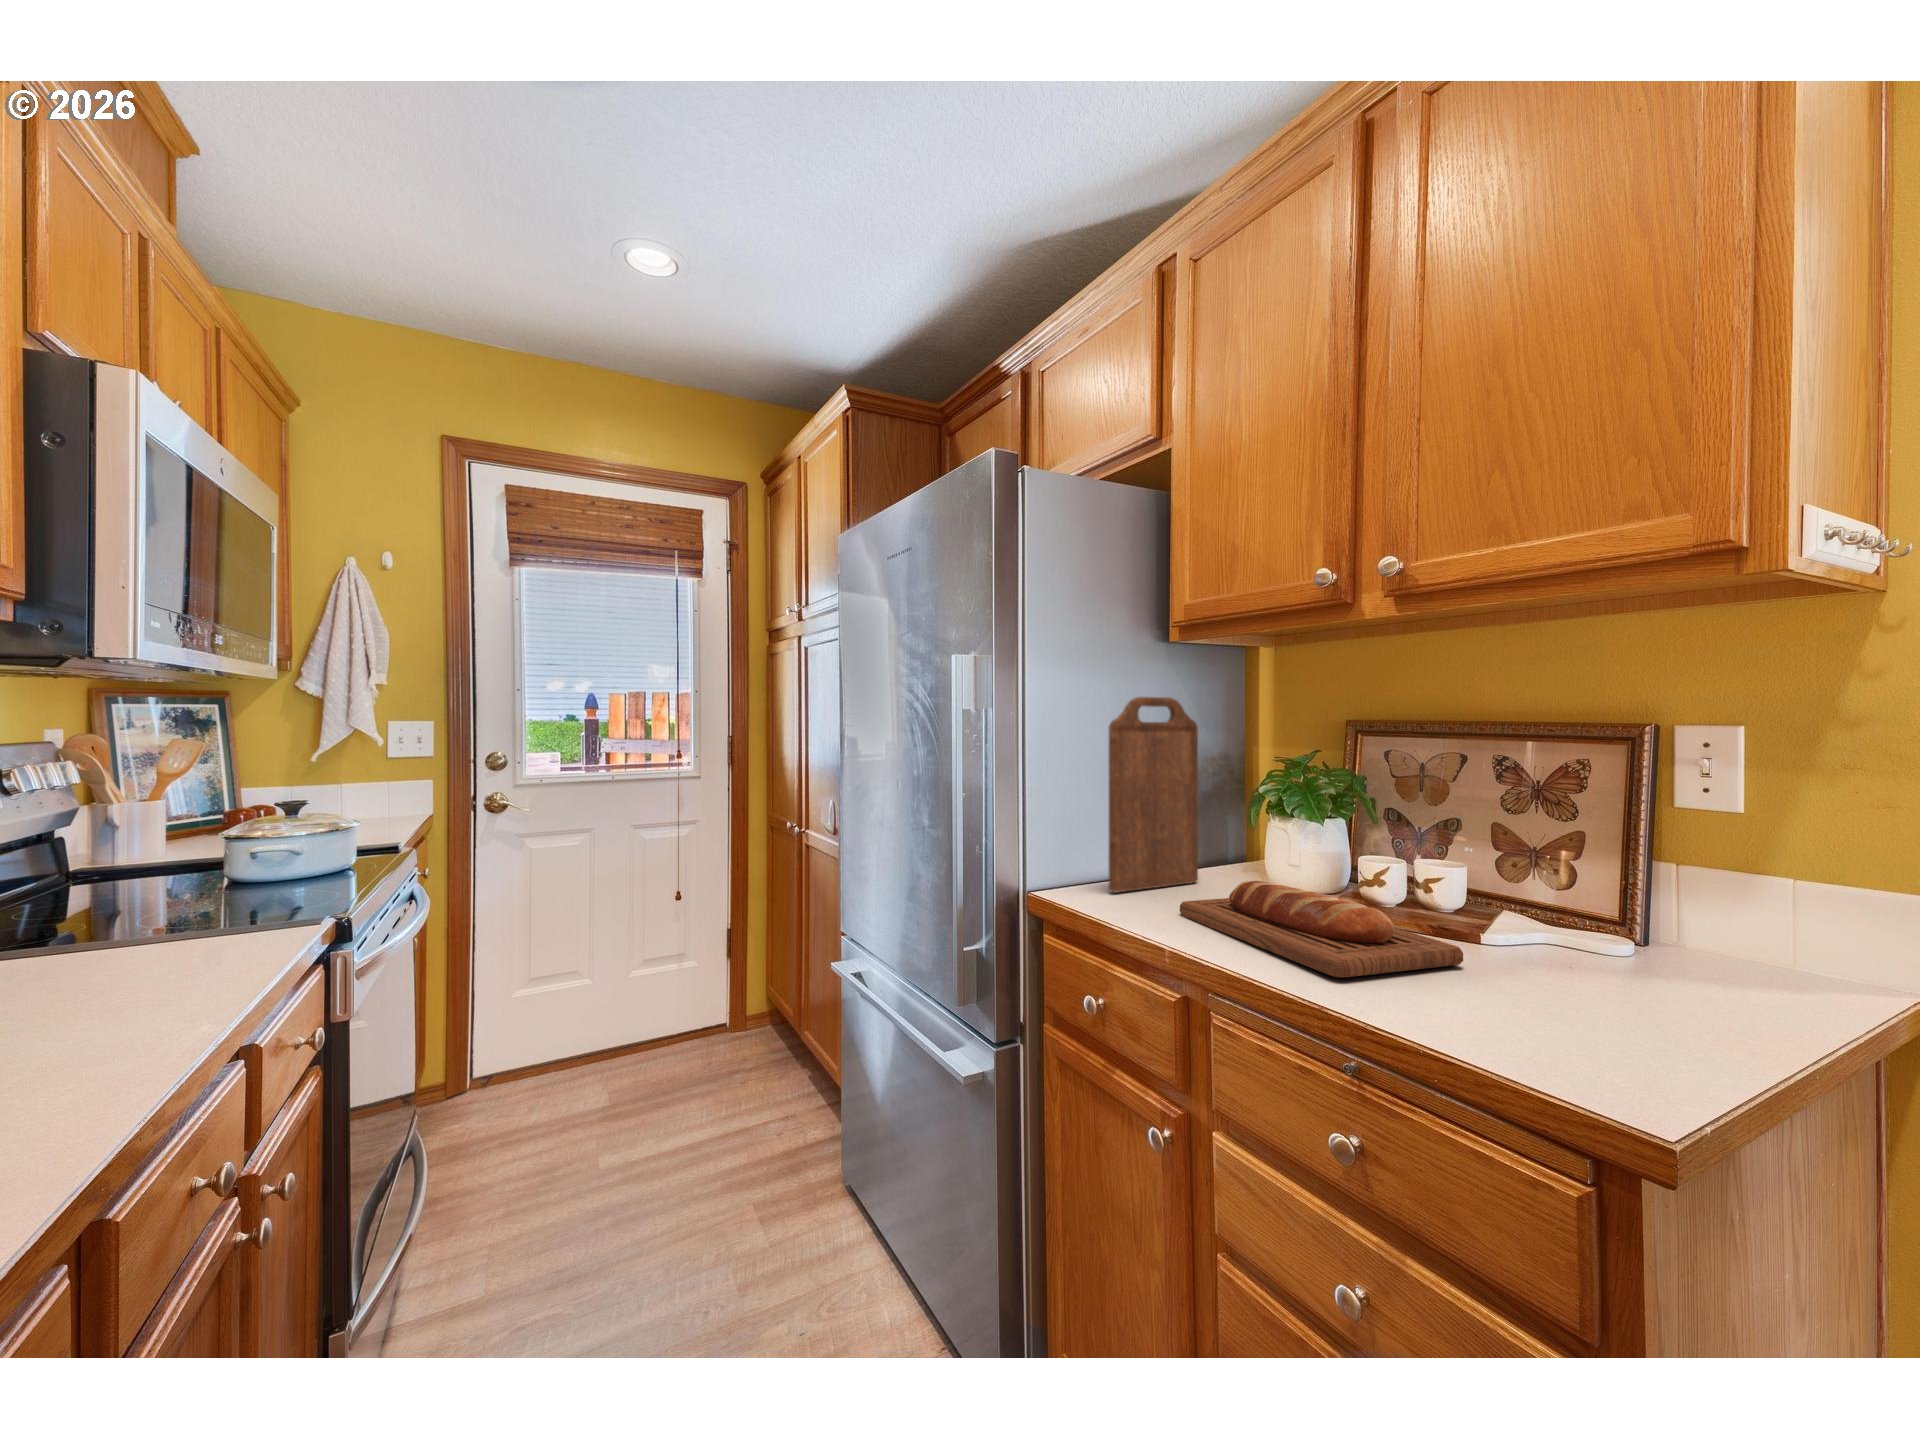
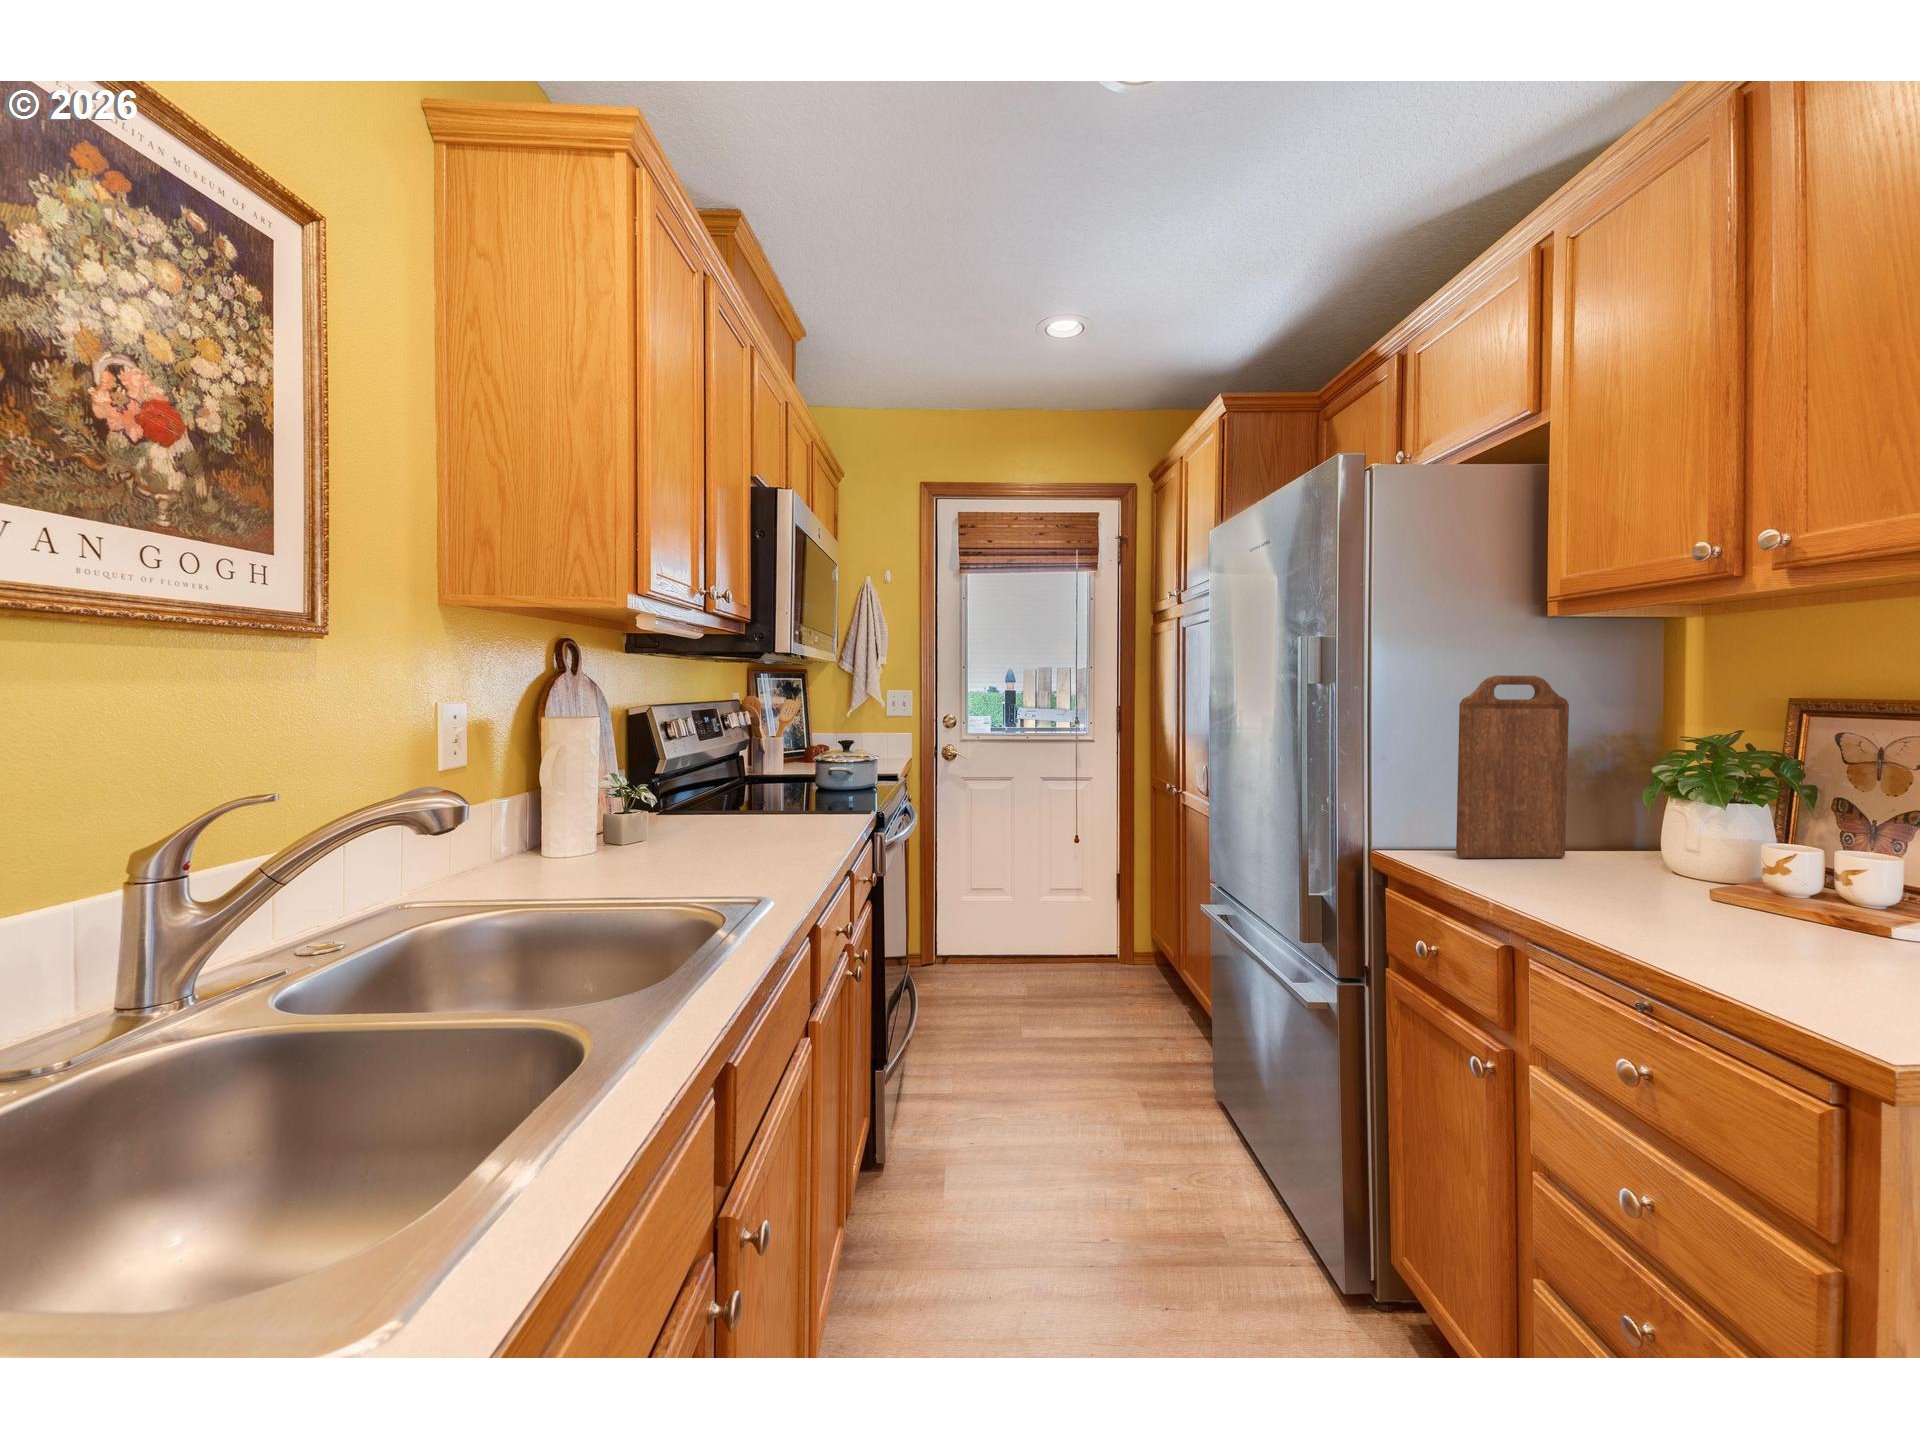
bread loaf: present [1180,881,1463,977] -> none [1522,853,1831,947]

